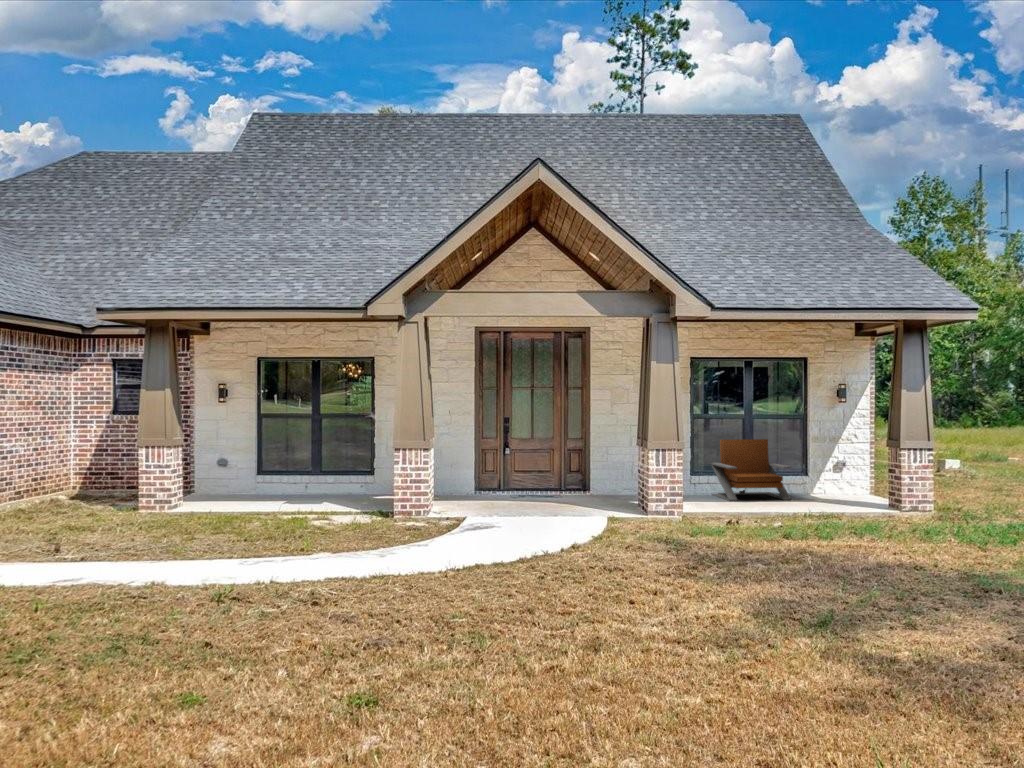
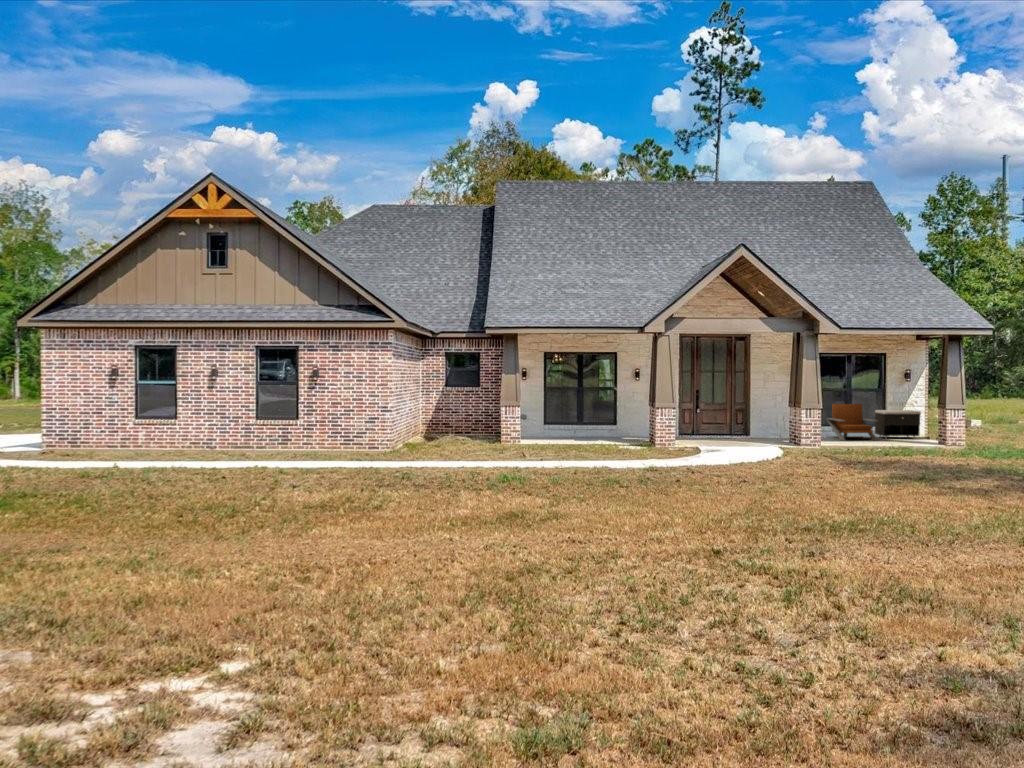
storage bench: none [791,449,862,496] -> present [875,410,921,438]

